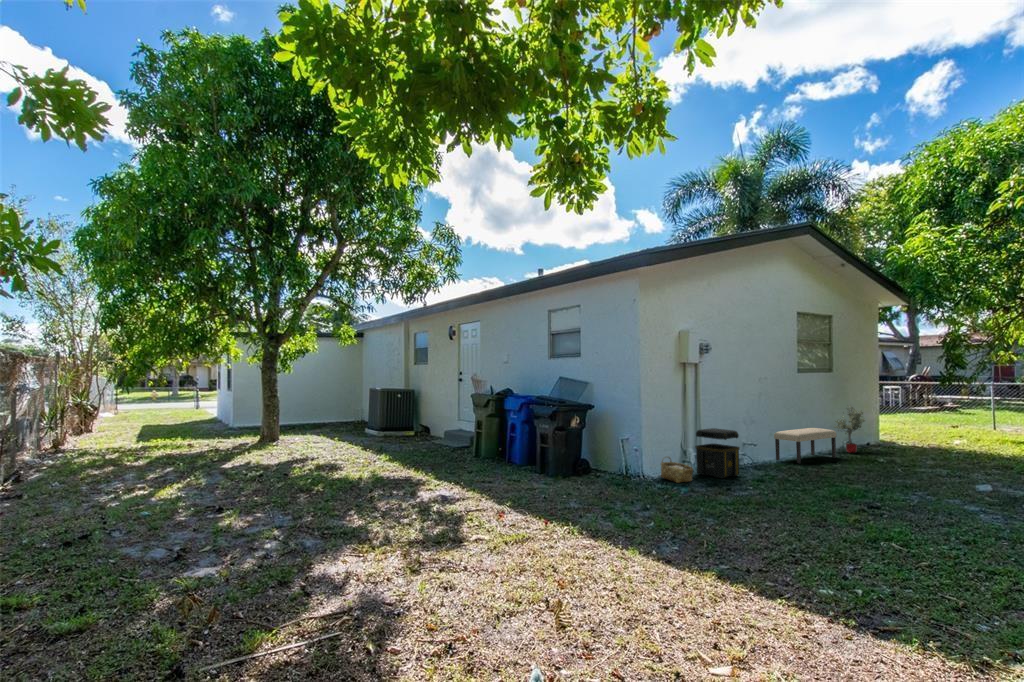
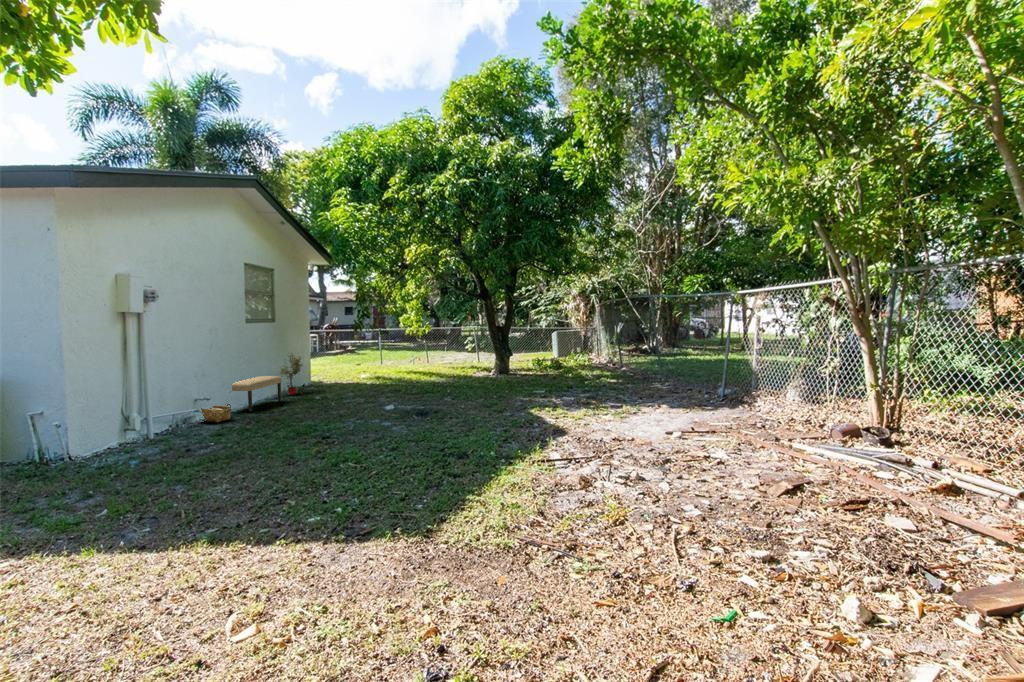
toolbox: present [695,428,740,478] -> none [140,387,194,442]
woven basket: present [661,457,693,483] -> present [201,404,231,422]

